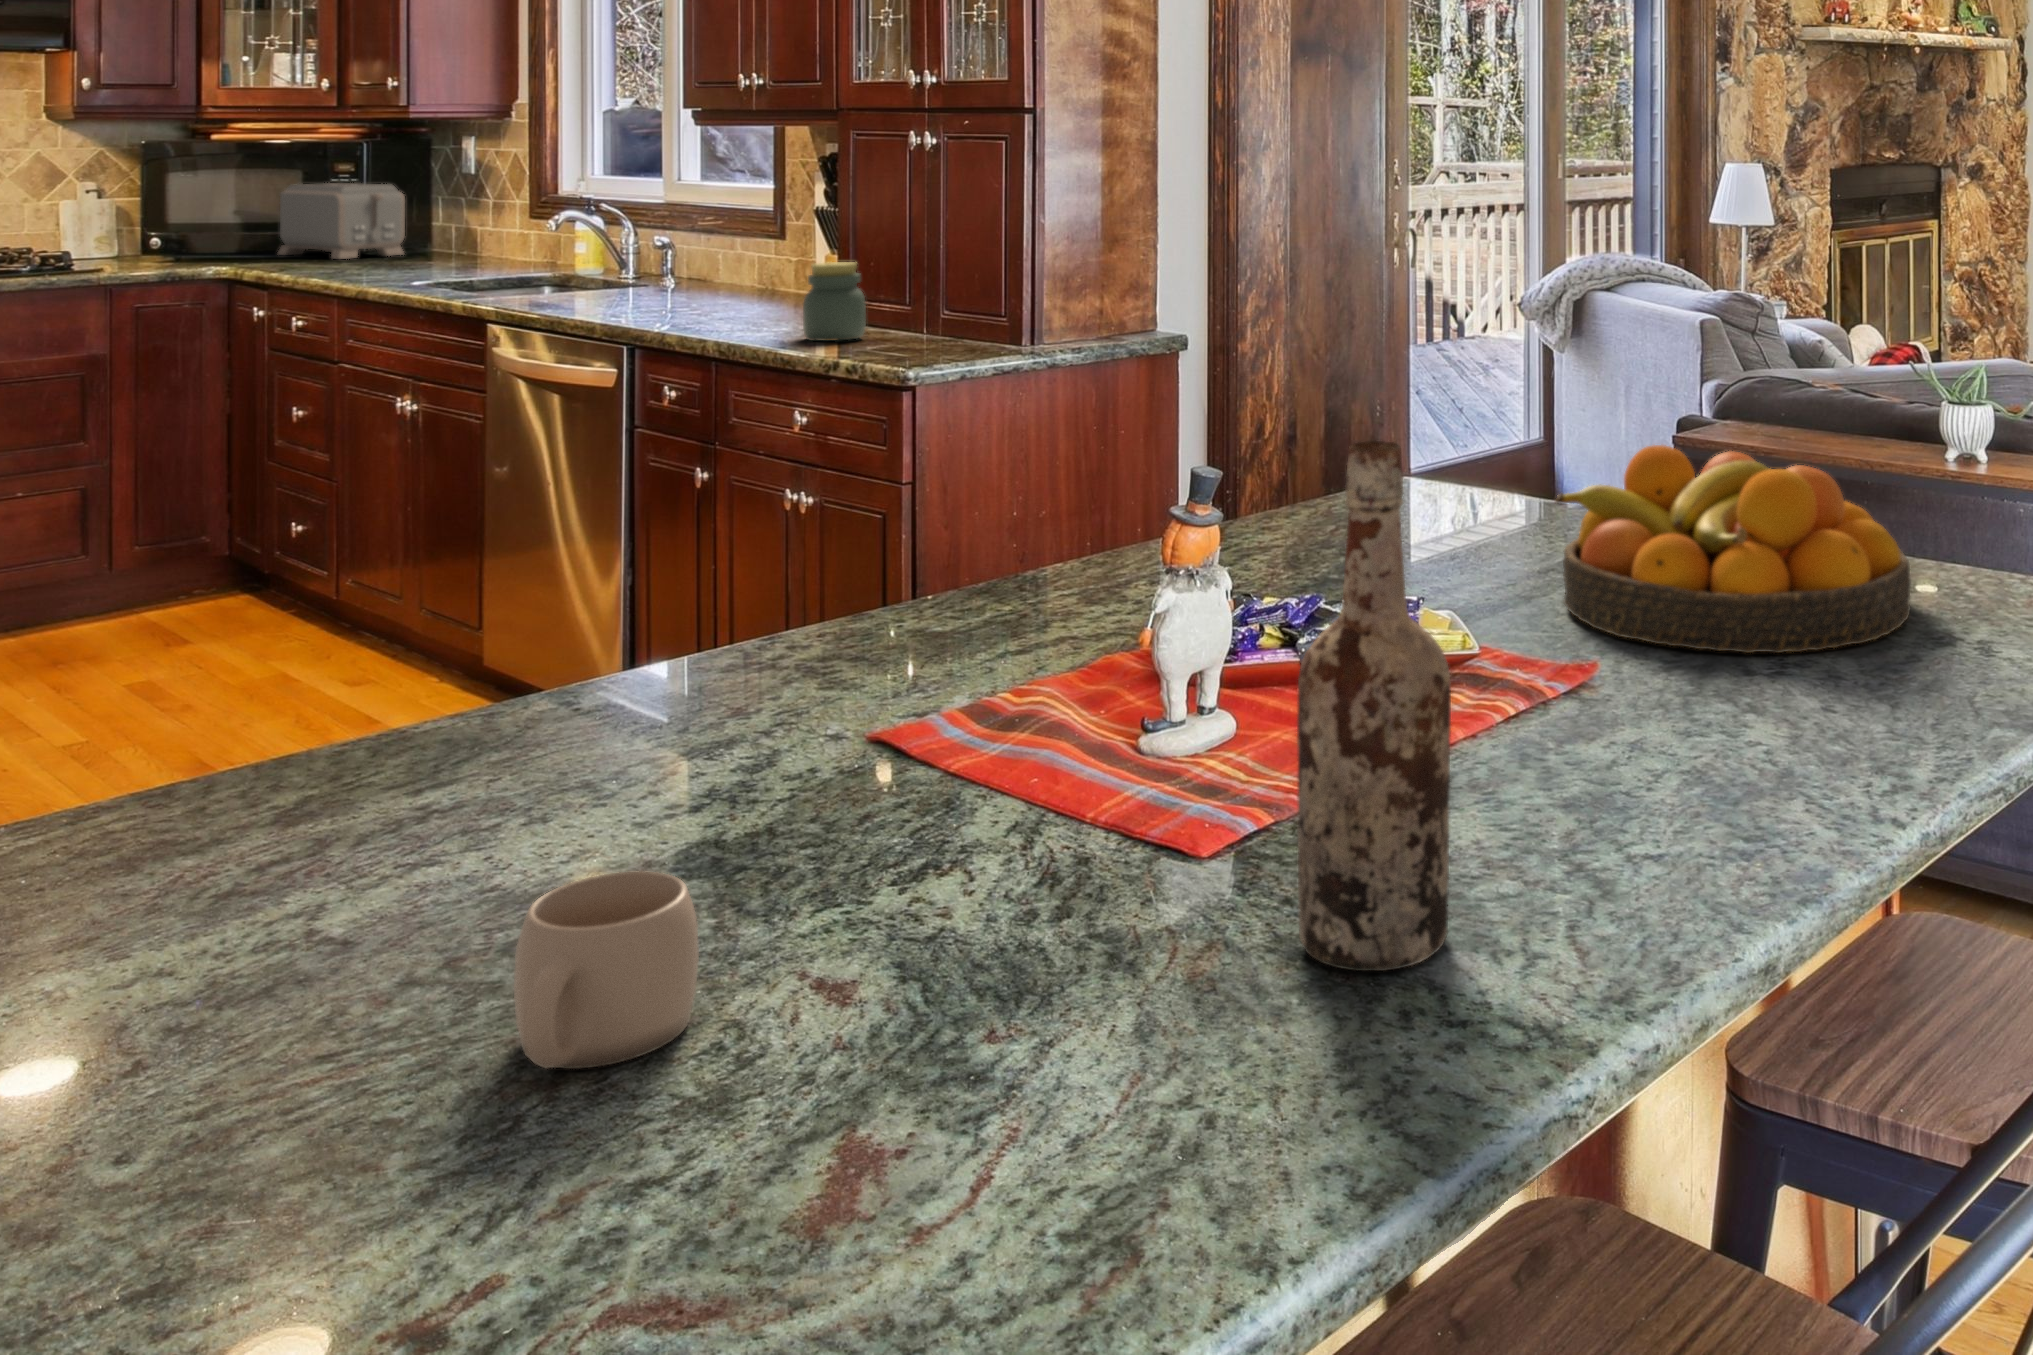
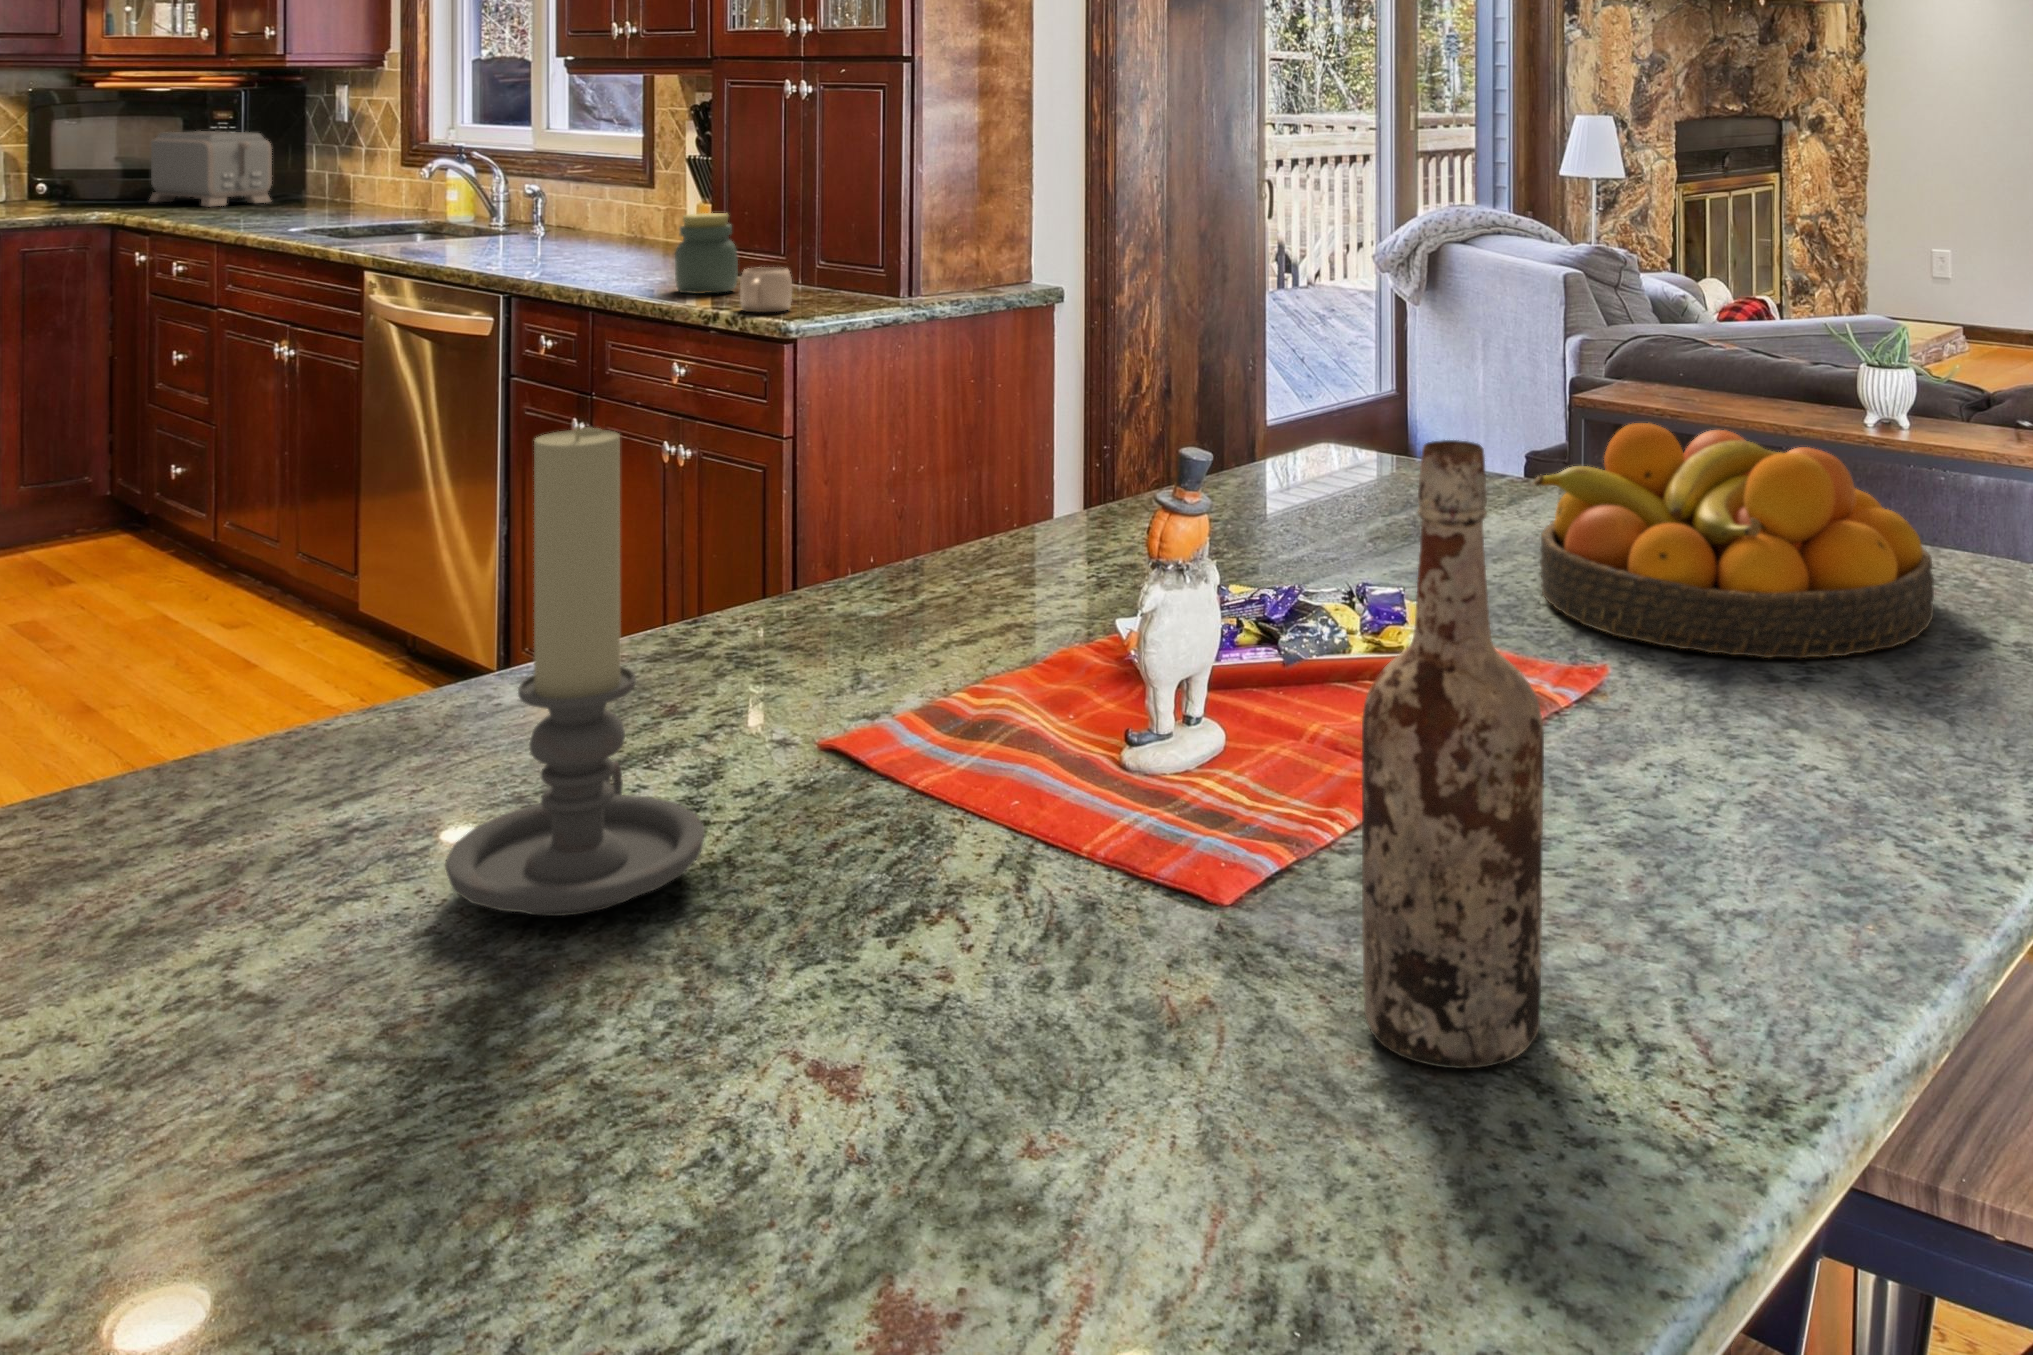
candle holder: none [511,441,749,875] -> present [445,426,704,916]
mug: present [514,871,699,1069] -> present [740,267,792,312]

